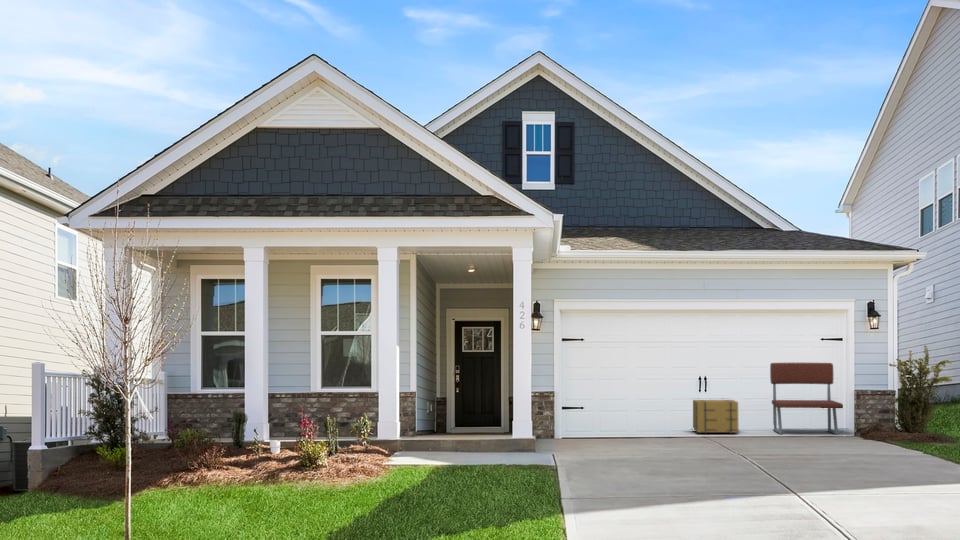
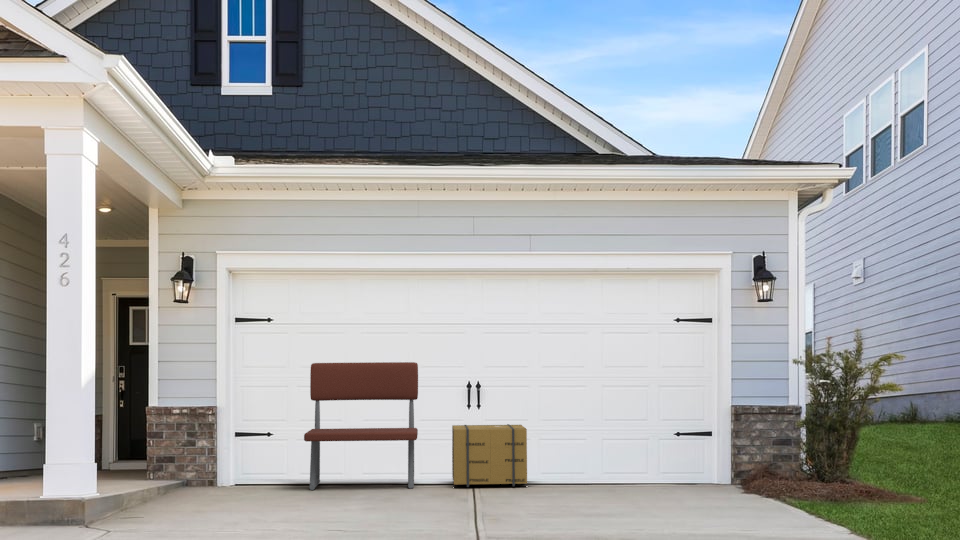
bench: present [770,362,843,434] -> present [304,362,418,490]

